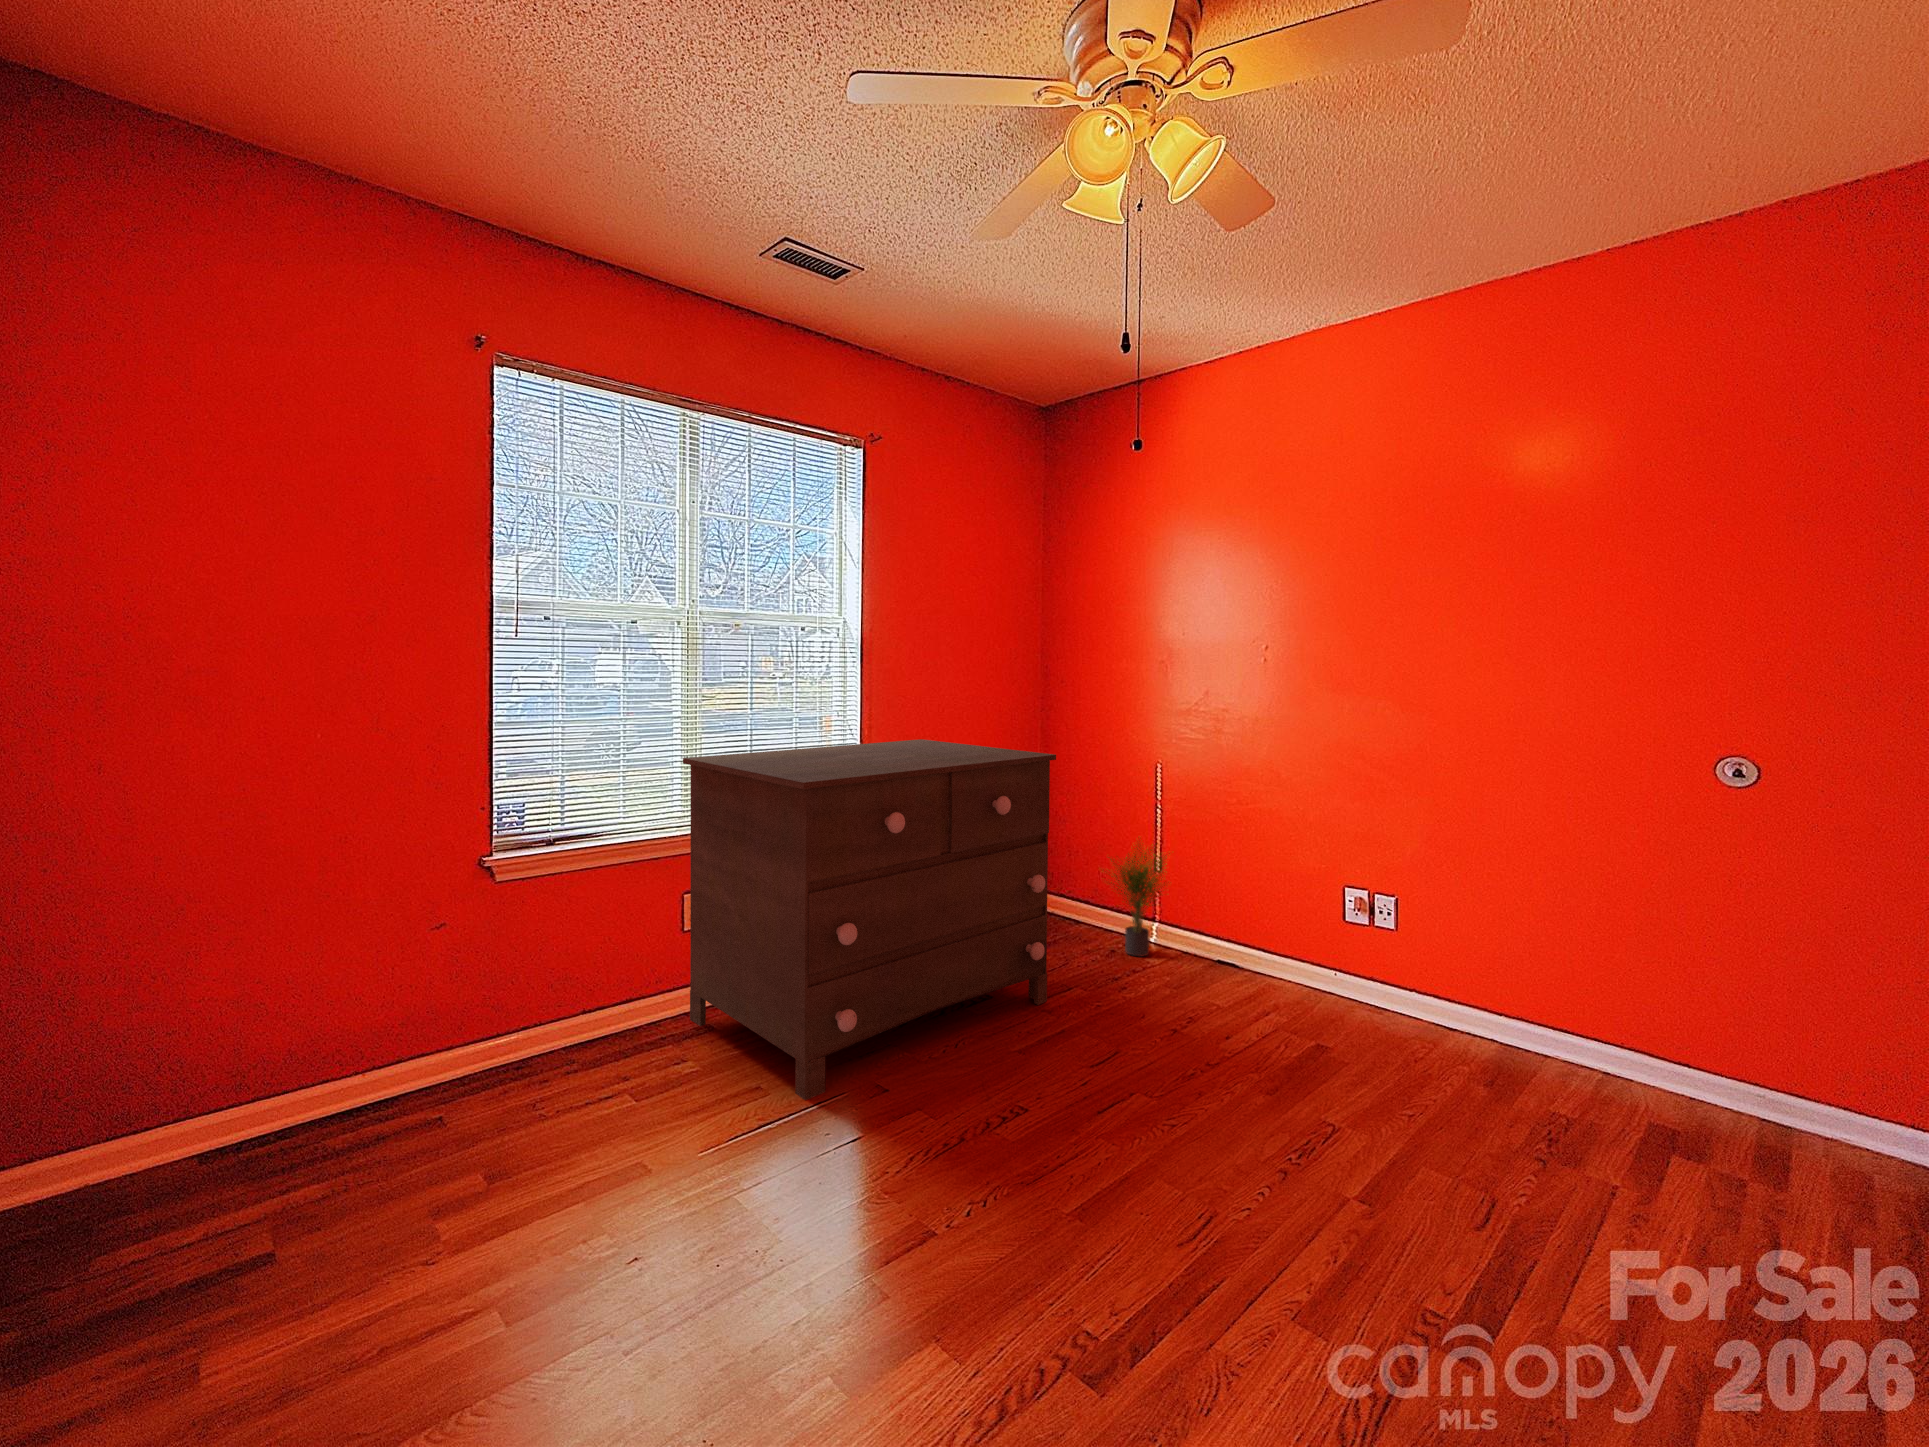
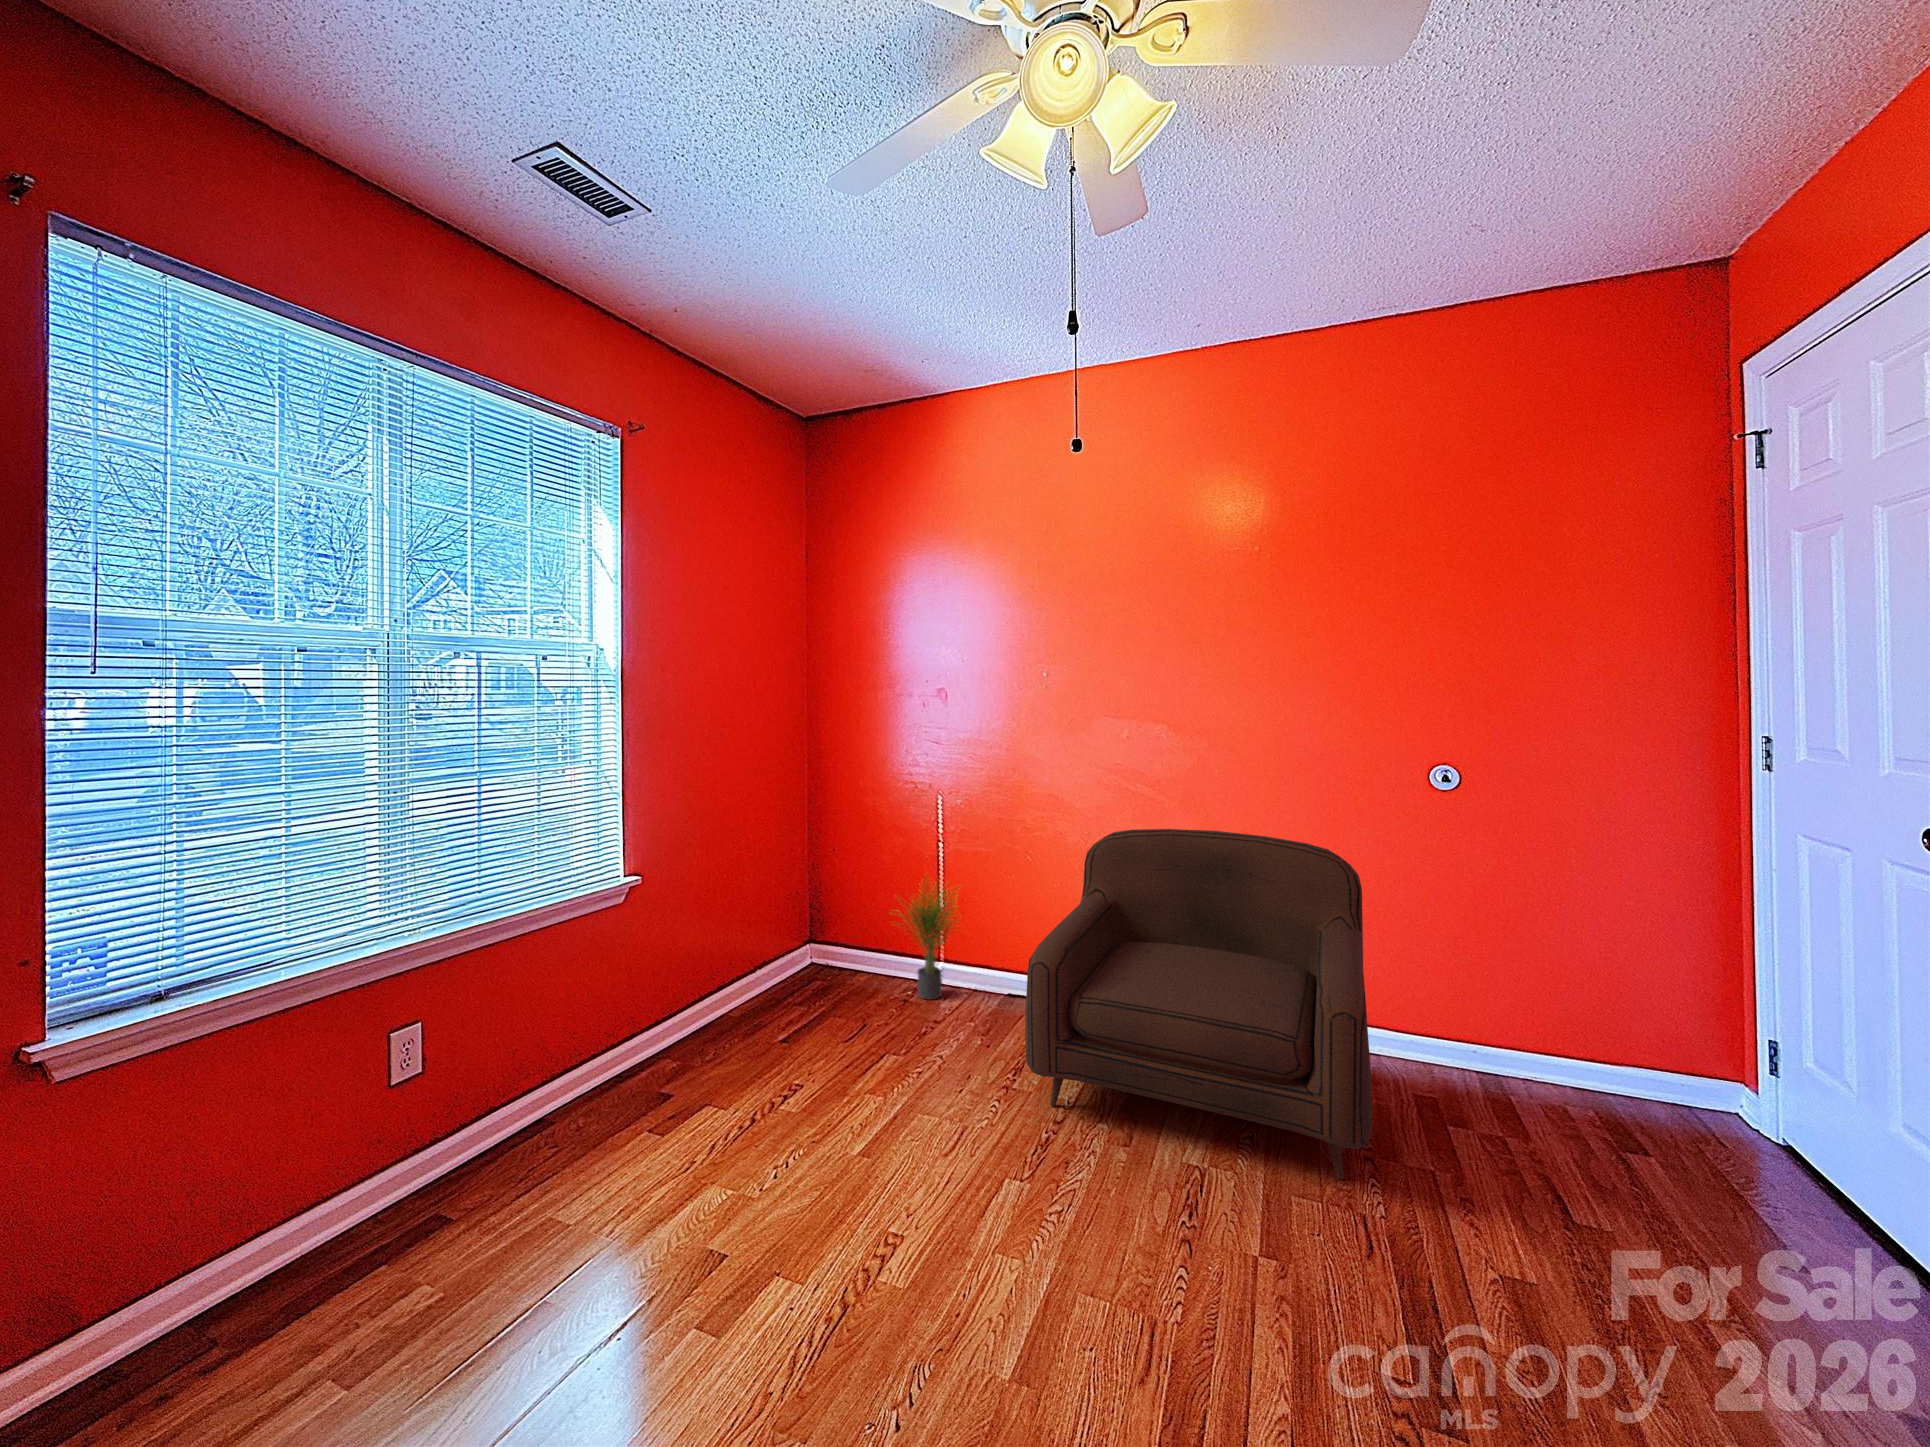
dresser: present [683,739,1056,1100] -> none [390,787,870,1308]
armchair: none [1184,808,1608,1171] -> present [1025,829,1372,1179]

